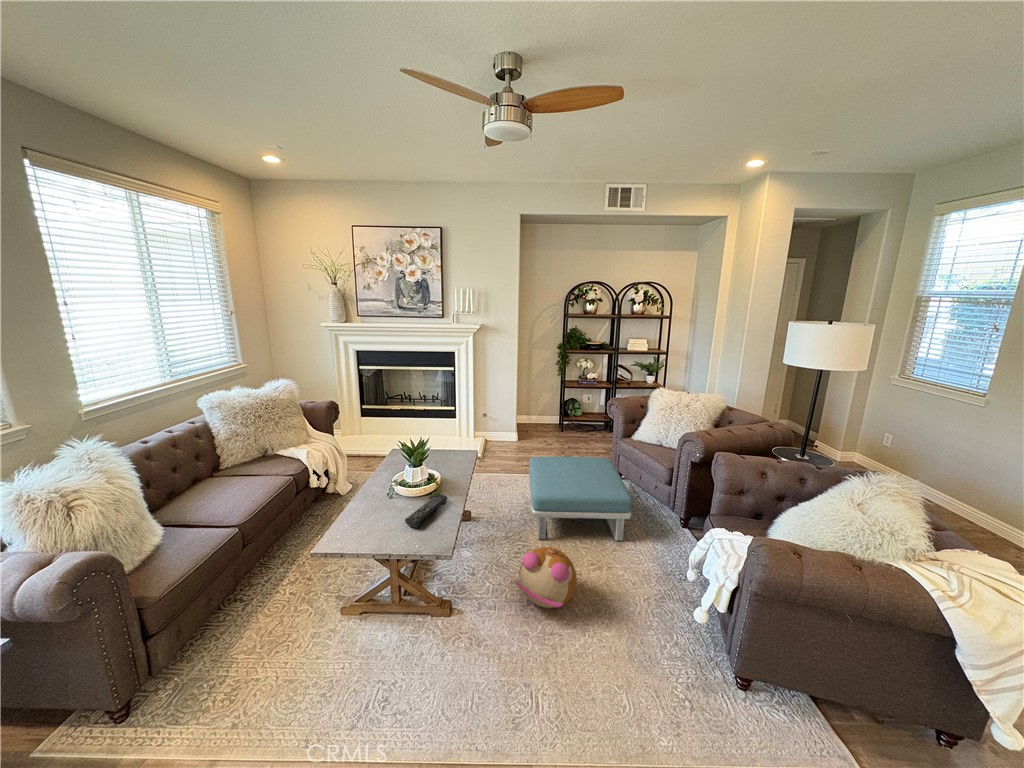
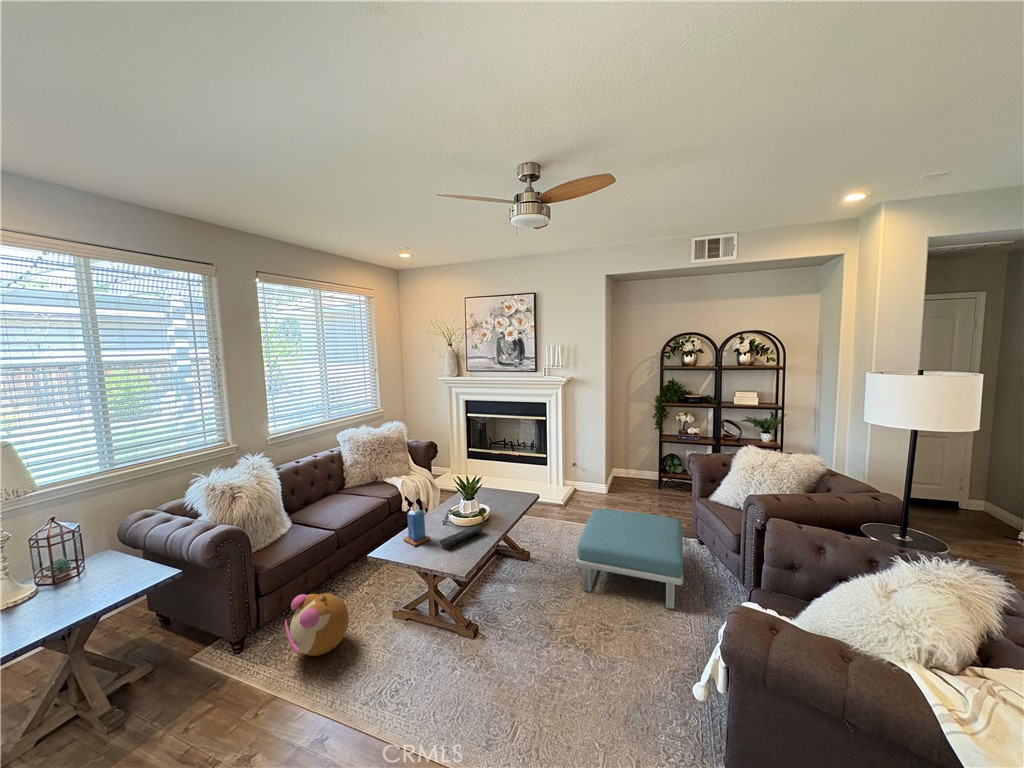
candle: none [354,486,388,532] -> present [404,507,430,546]
plush toy: present [515,547,577,608] -> present [285,593,349,656]

